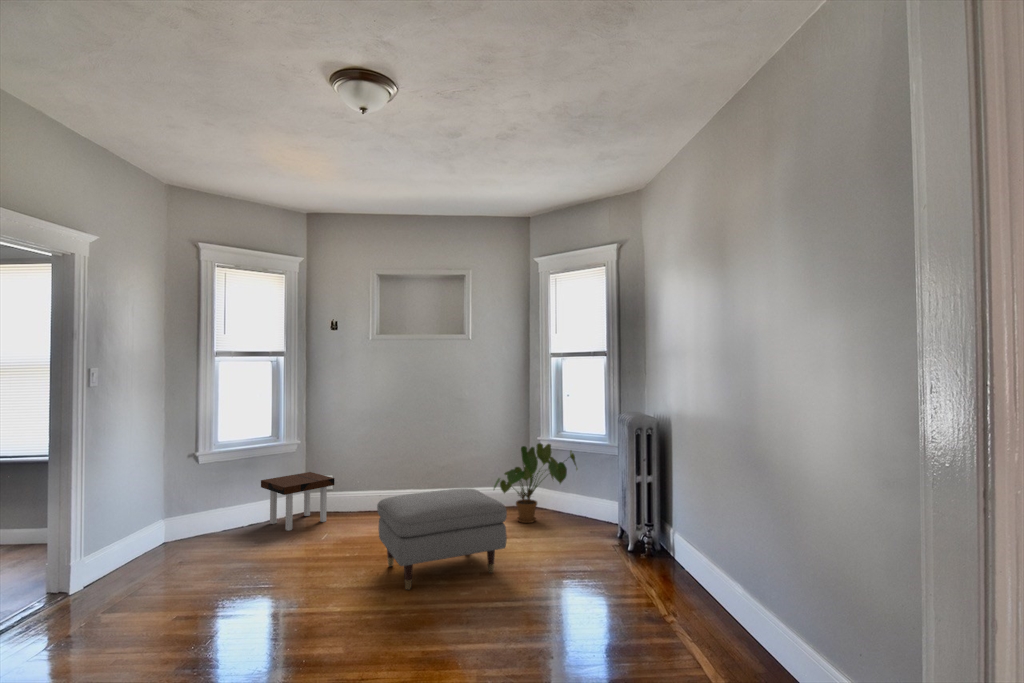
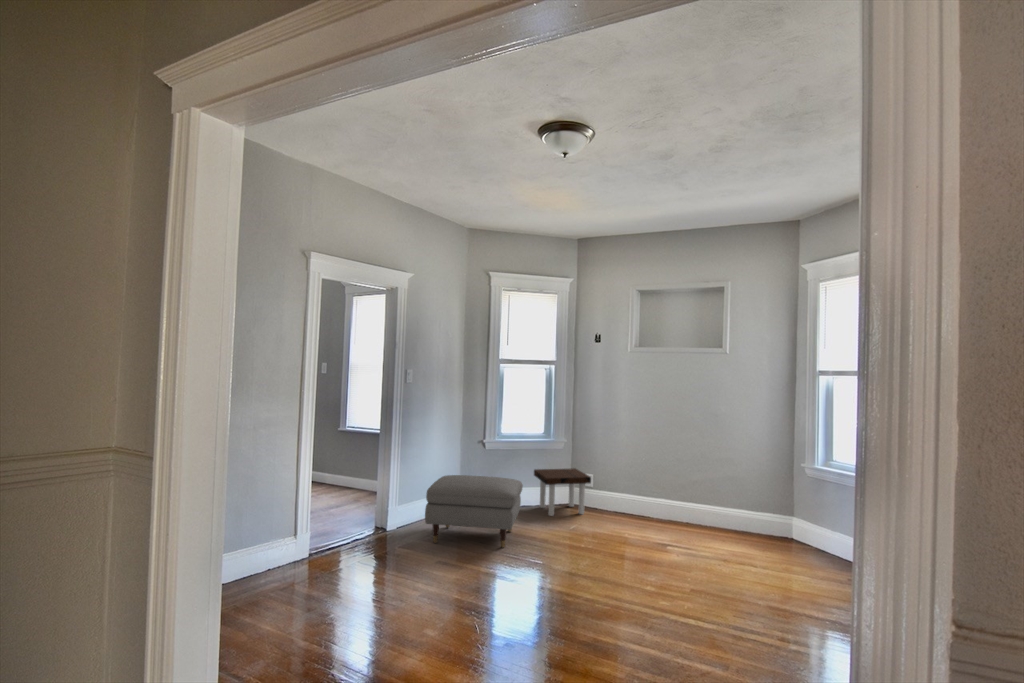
house plant: present [494,443,577,523] -> none [739,472,844,557]
ottoman: present [377,489,507,590] -> present [425,475,523,548]

